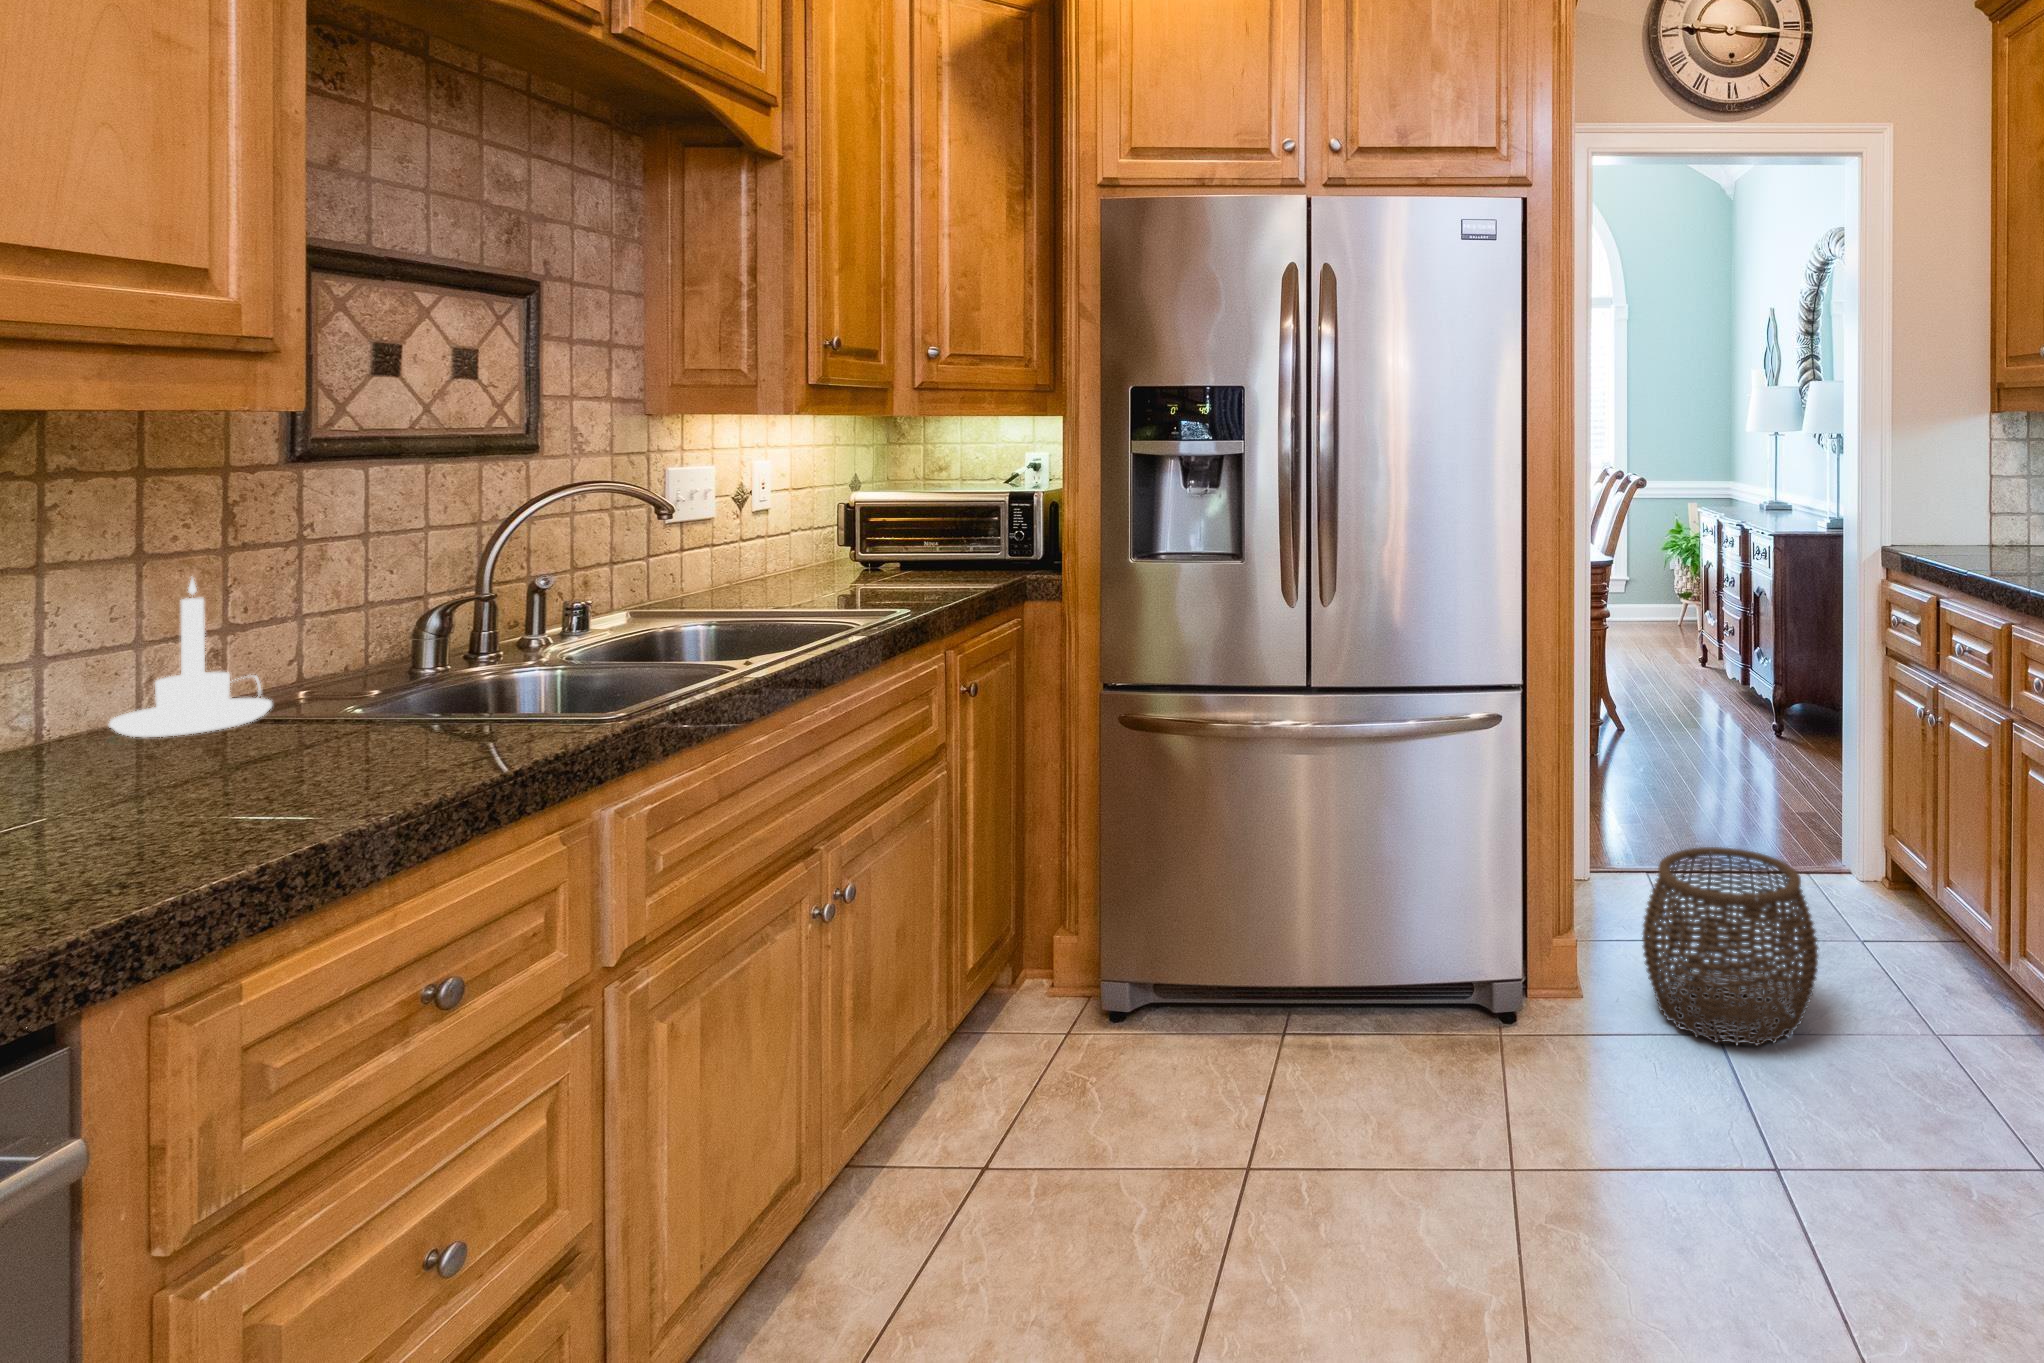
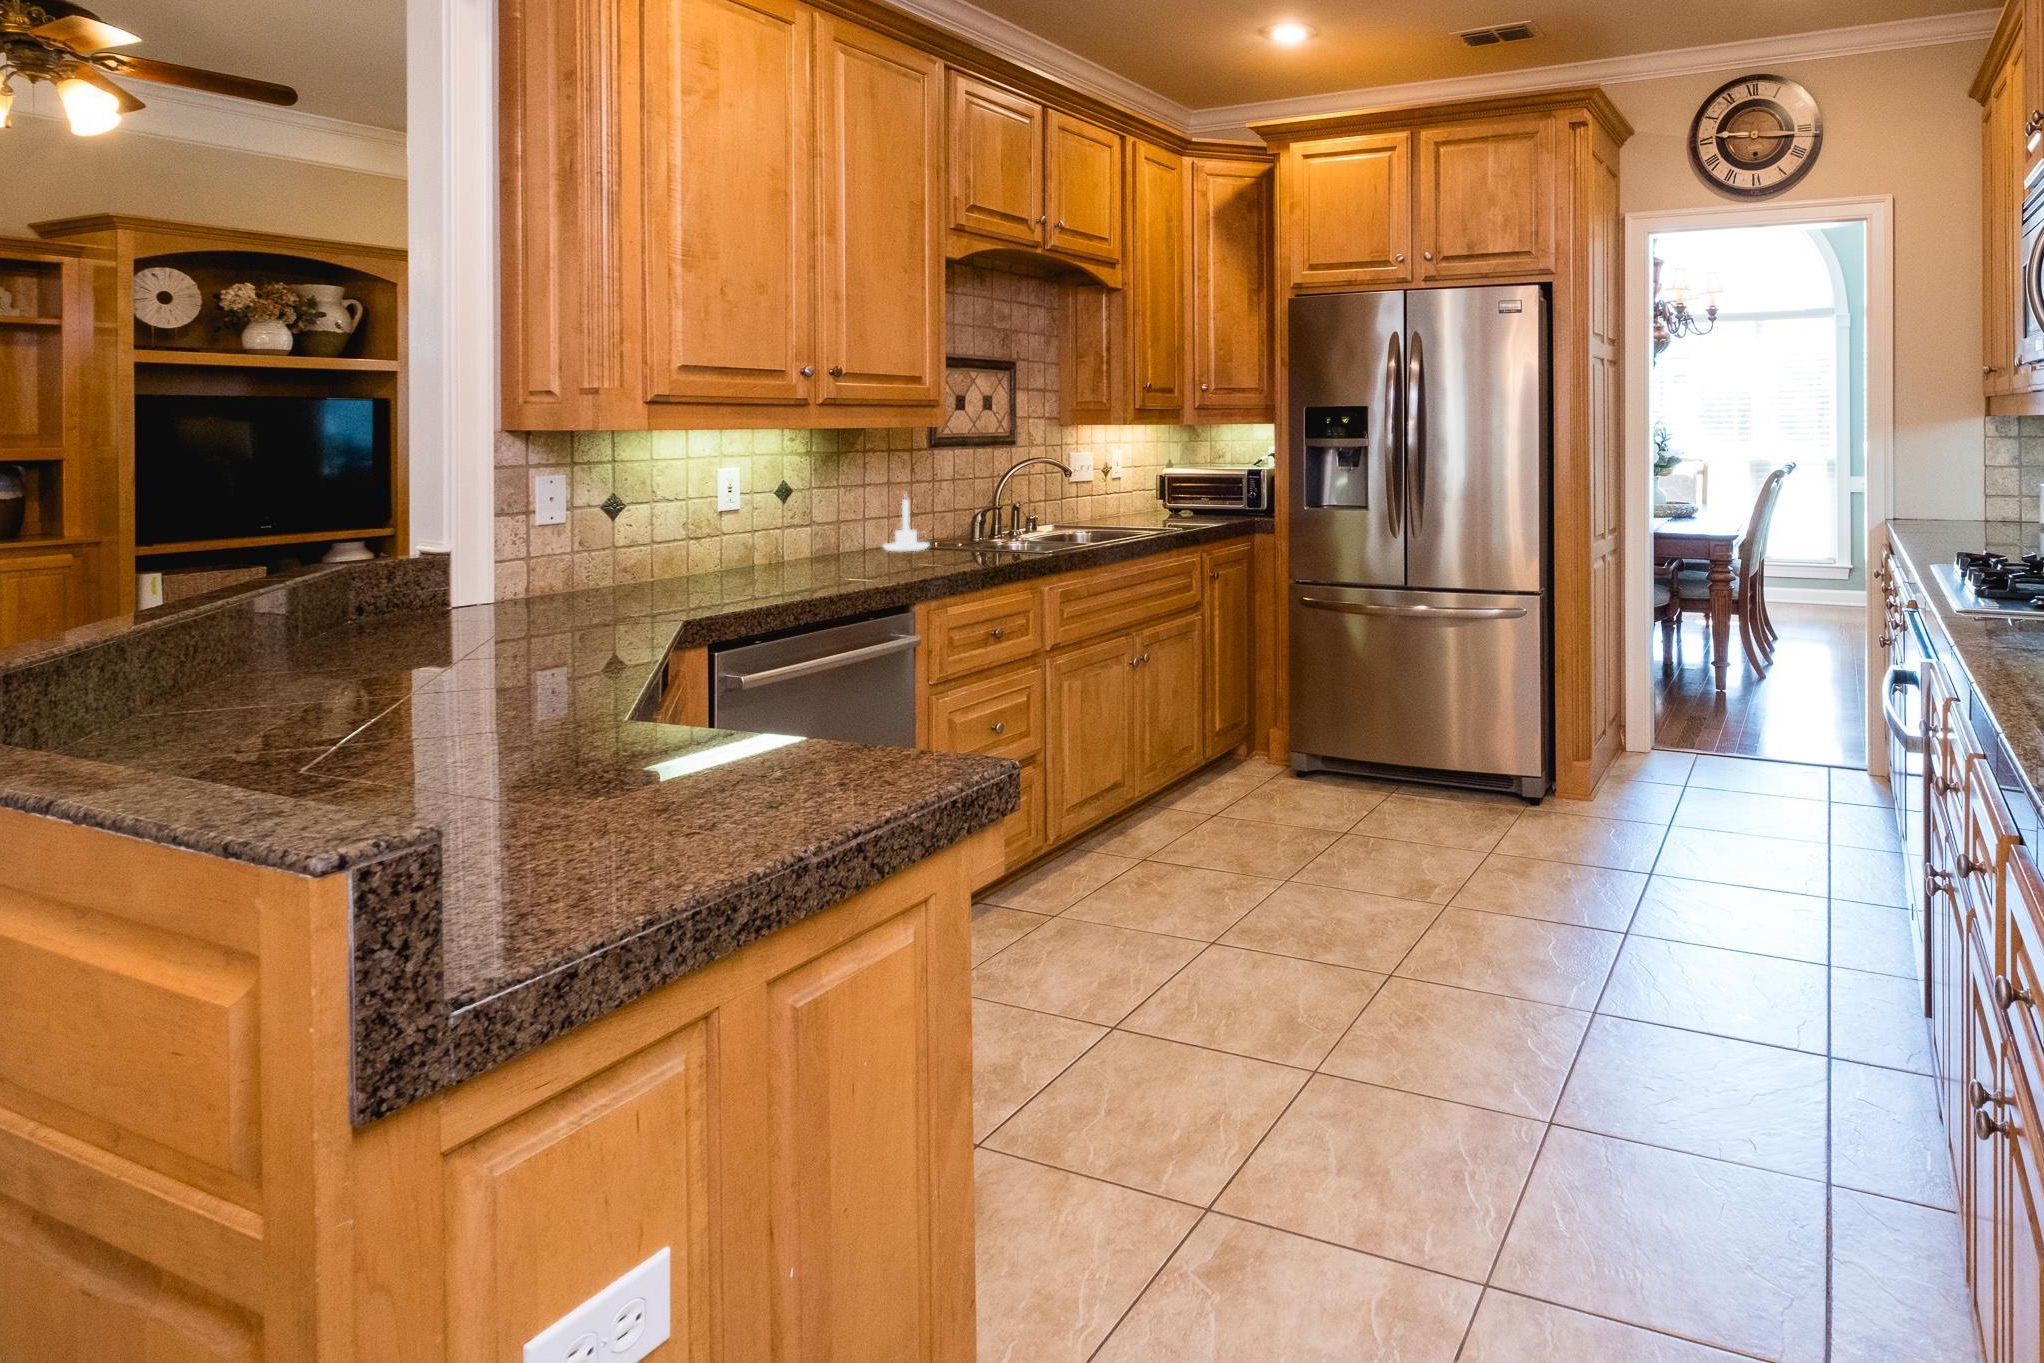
woven basket: present [1642,847,1818,1045] -> none [1619,711,1737,830]

